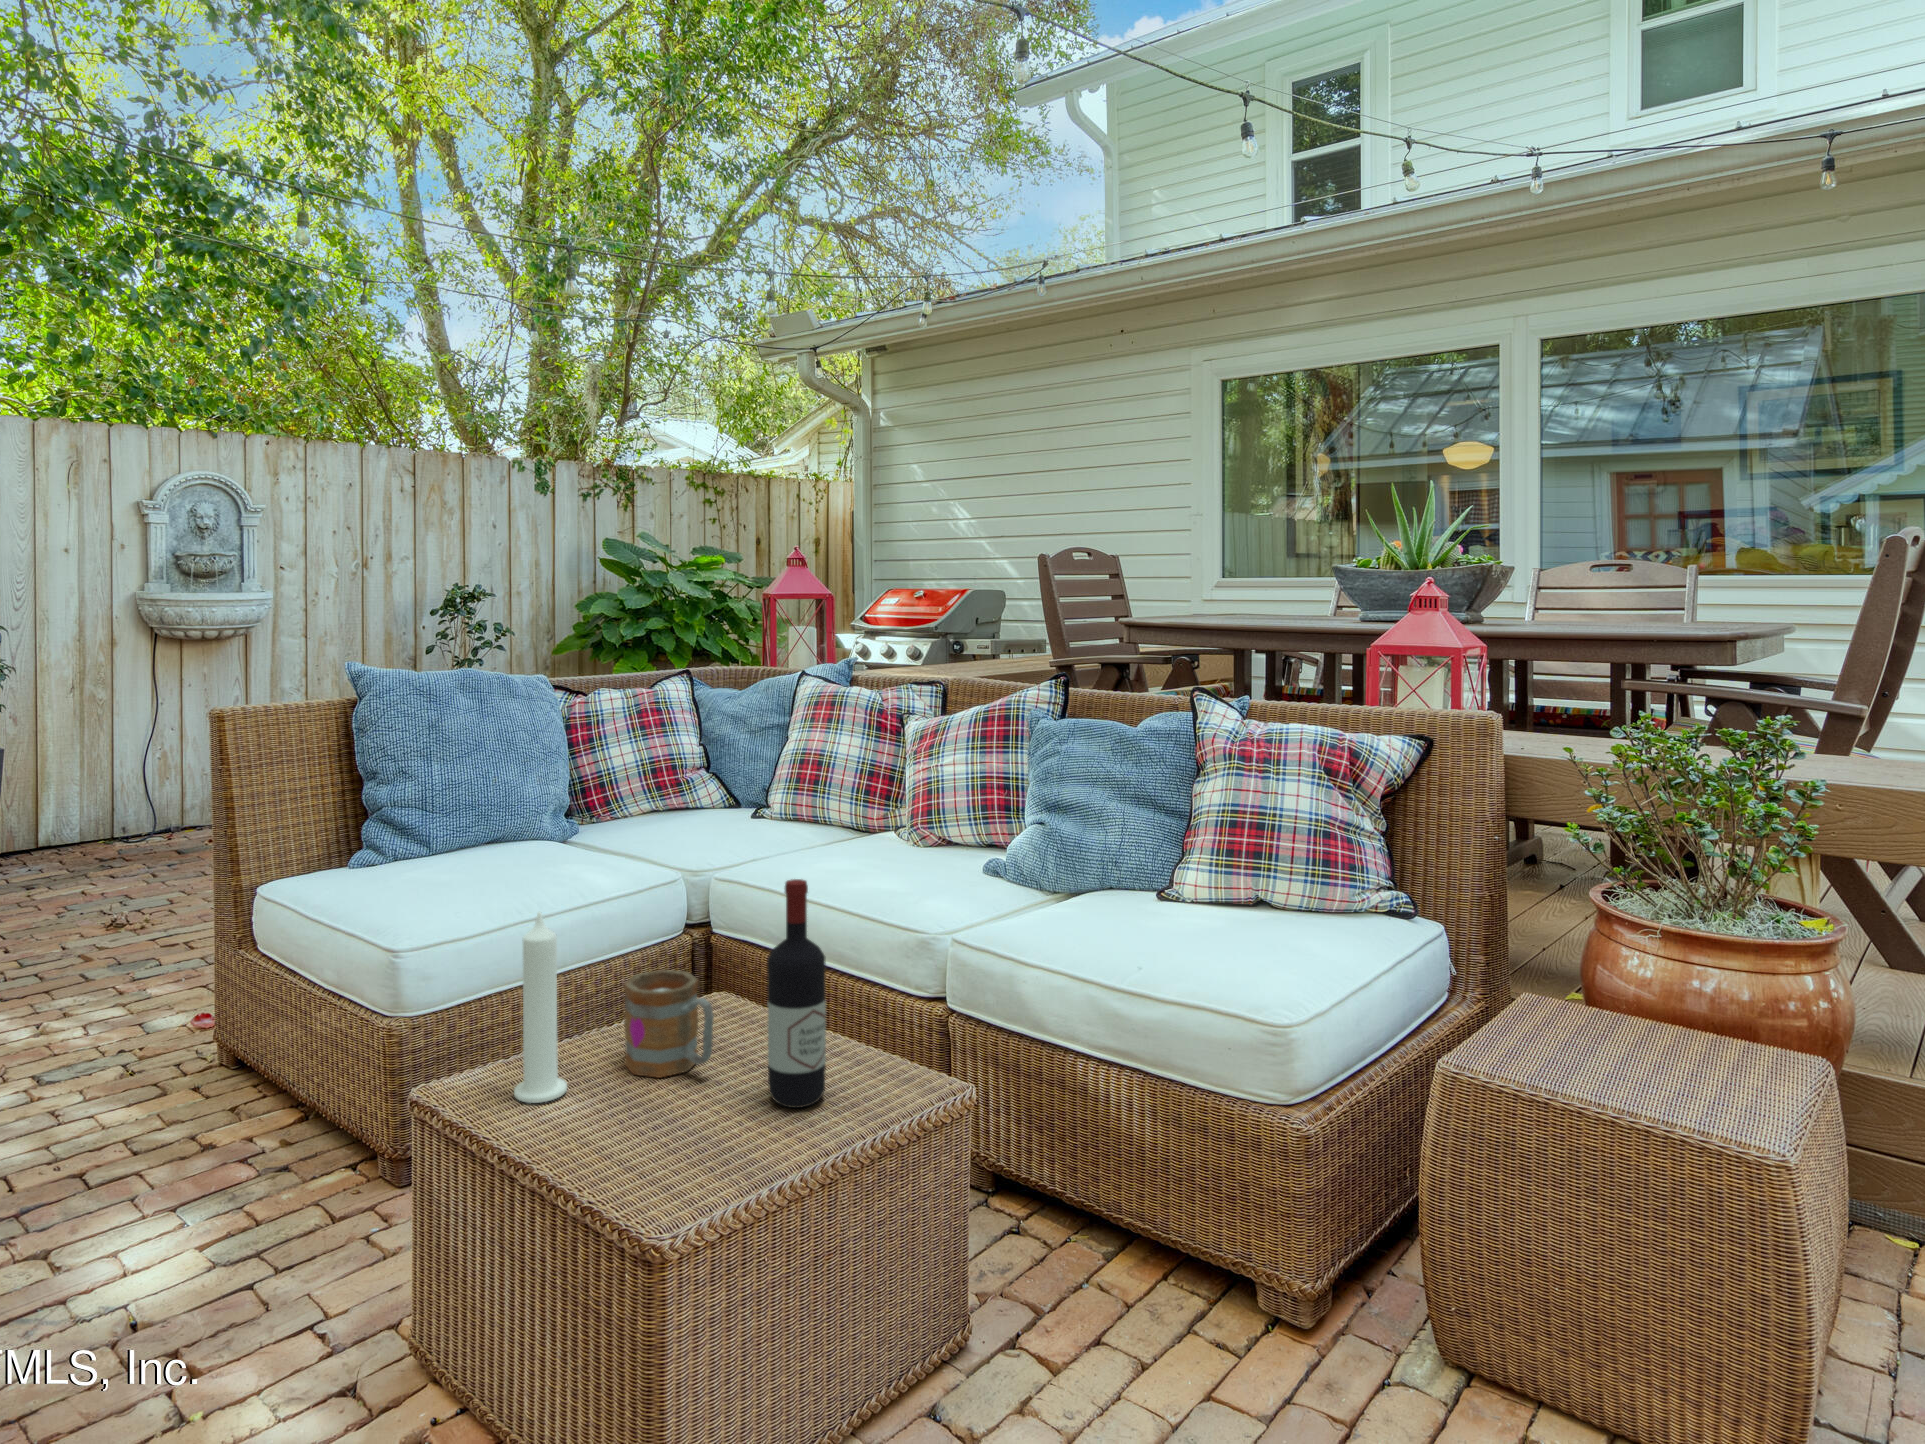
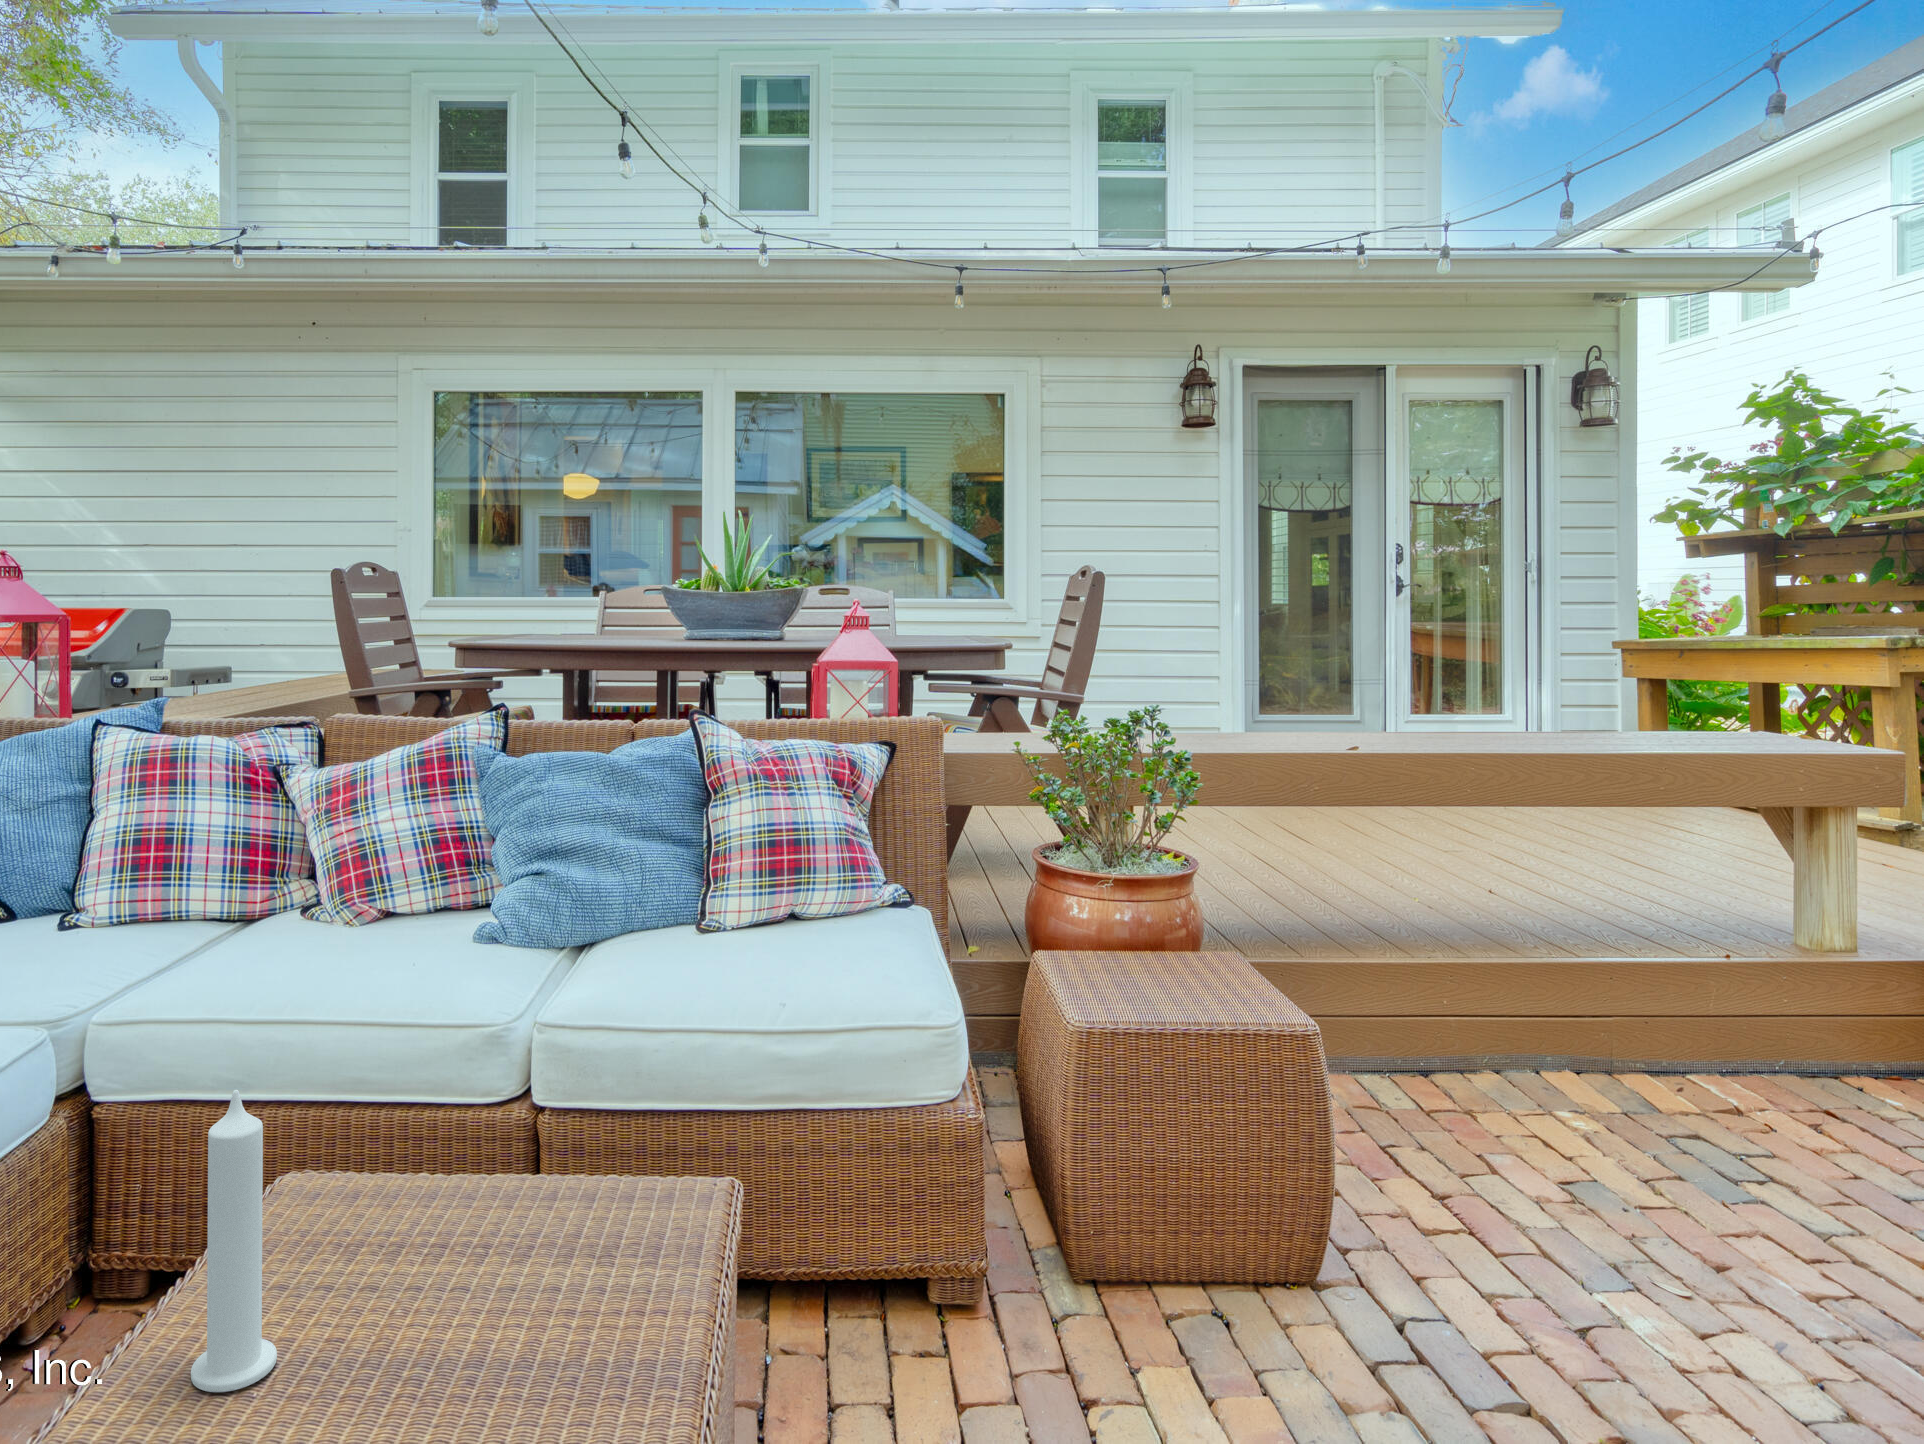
wine bottle: present [767,879,826,1108] -> none [536,965,610,1260]
mug: present [624,970,714,1078] -> none [294,1129,449,1295]

